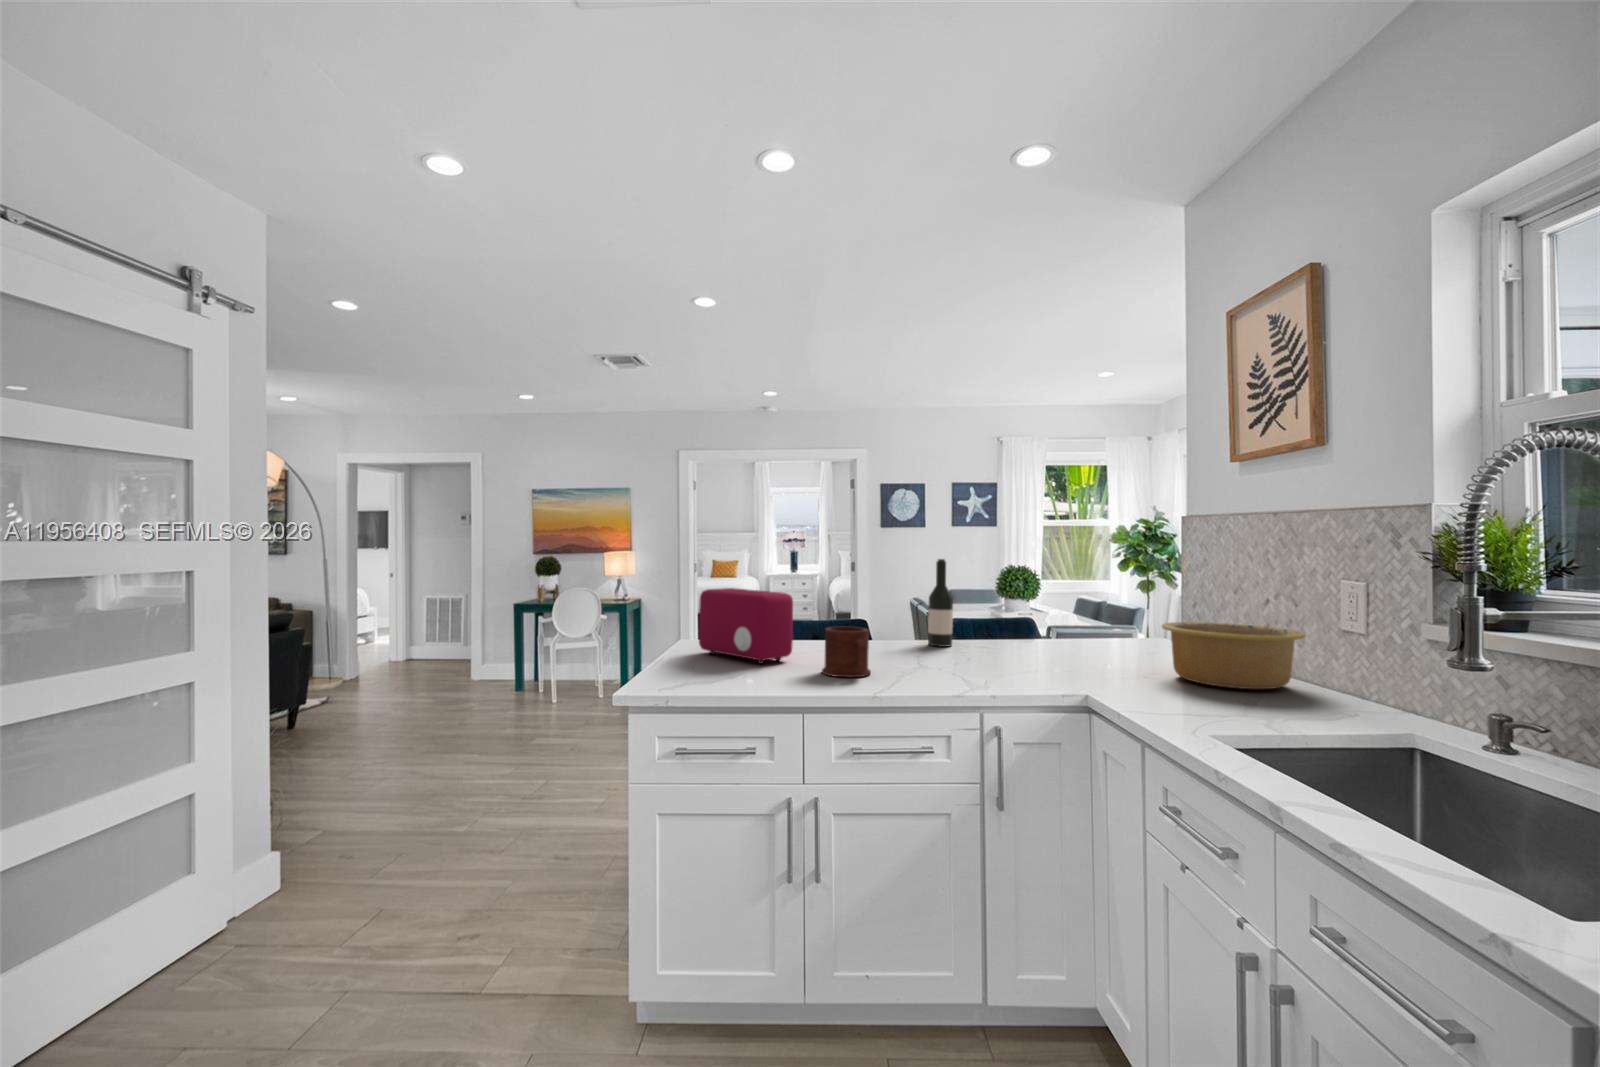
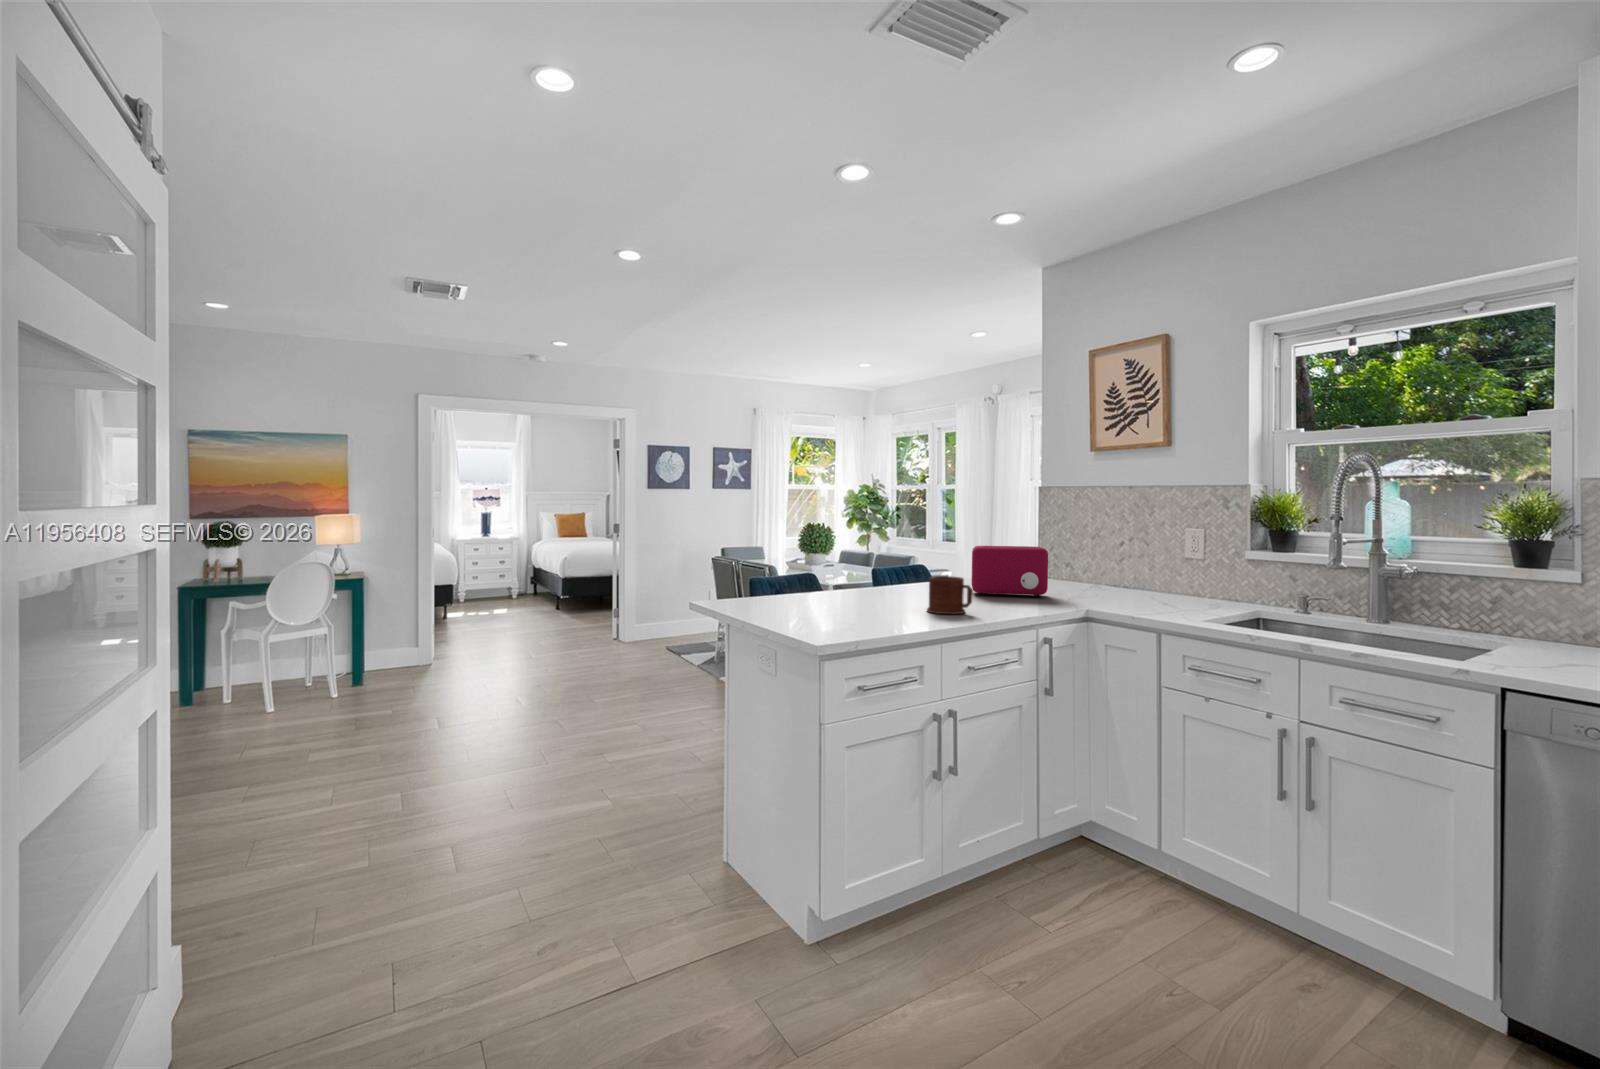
wine bottle: present [928,559,953,647] -> none [913,521,933,589]
toaster: present [699,588,793,664] -> present [972,546,1048,597]
bowl: present [1162,622,1305,689] -> none [1091,559,1177,597]

